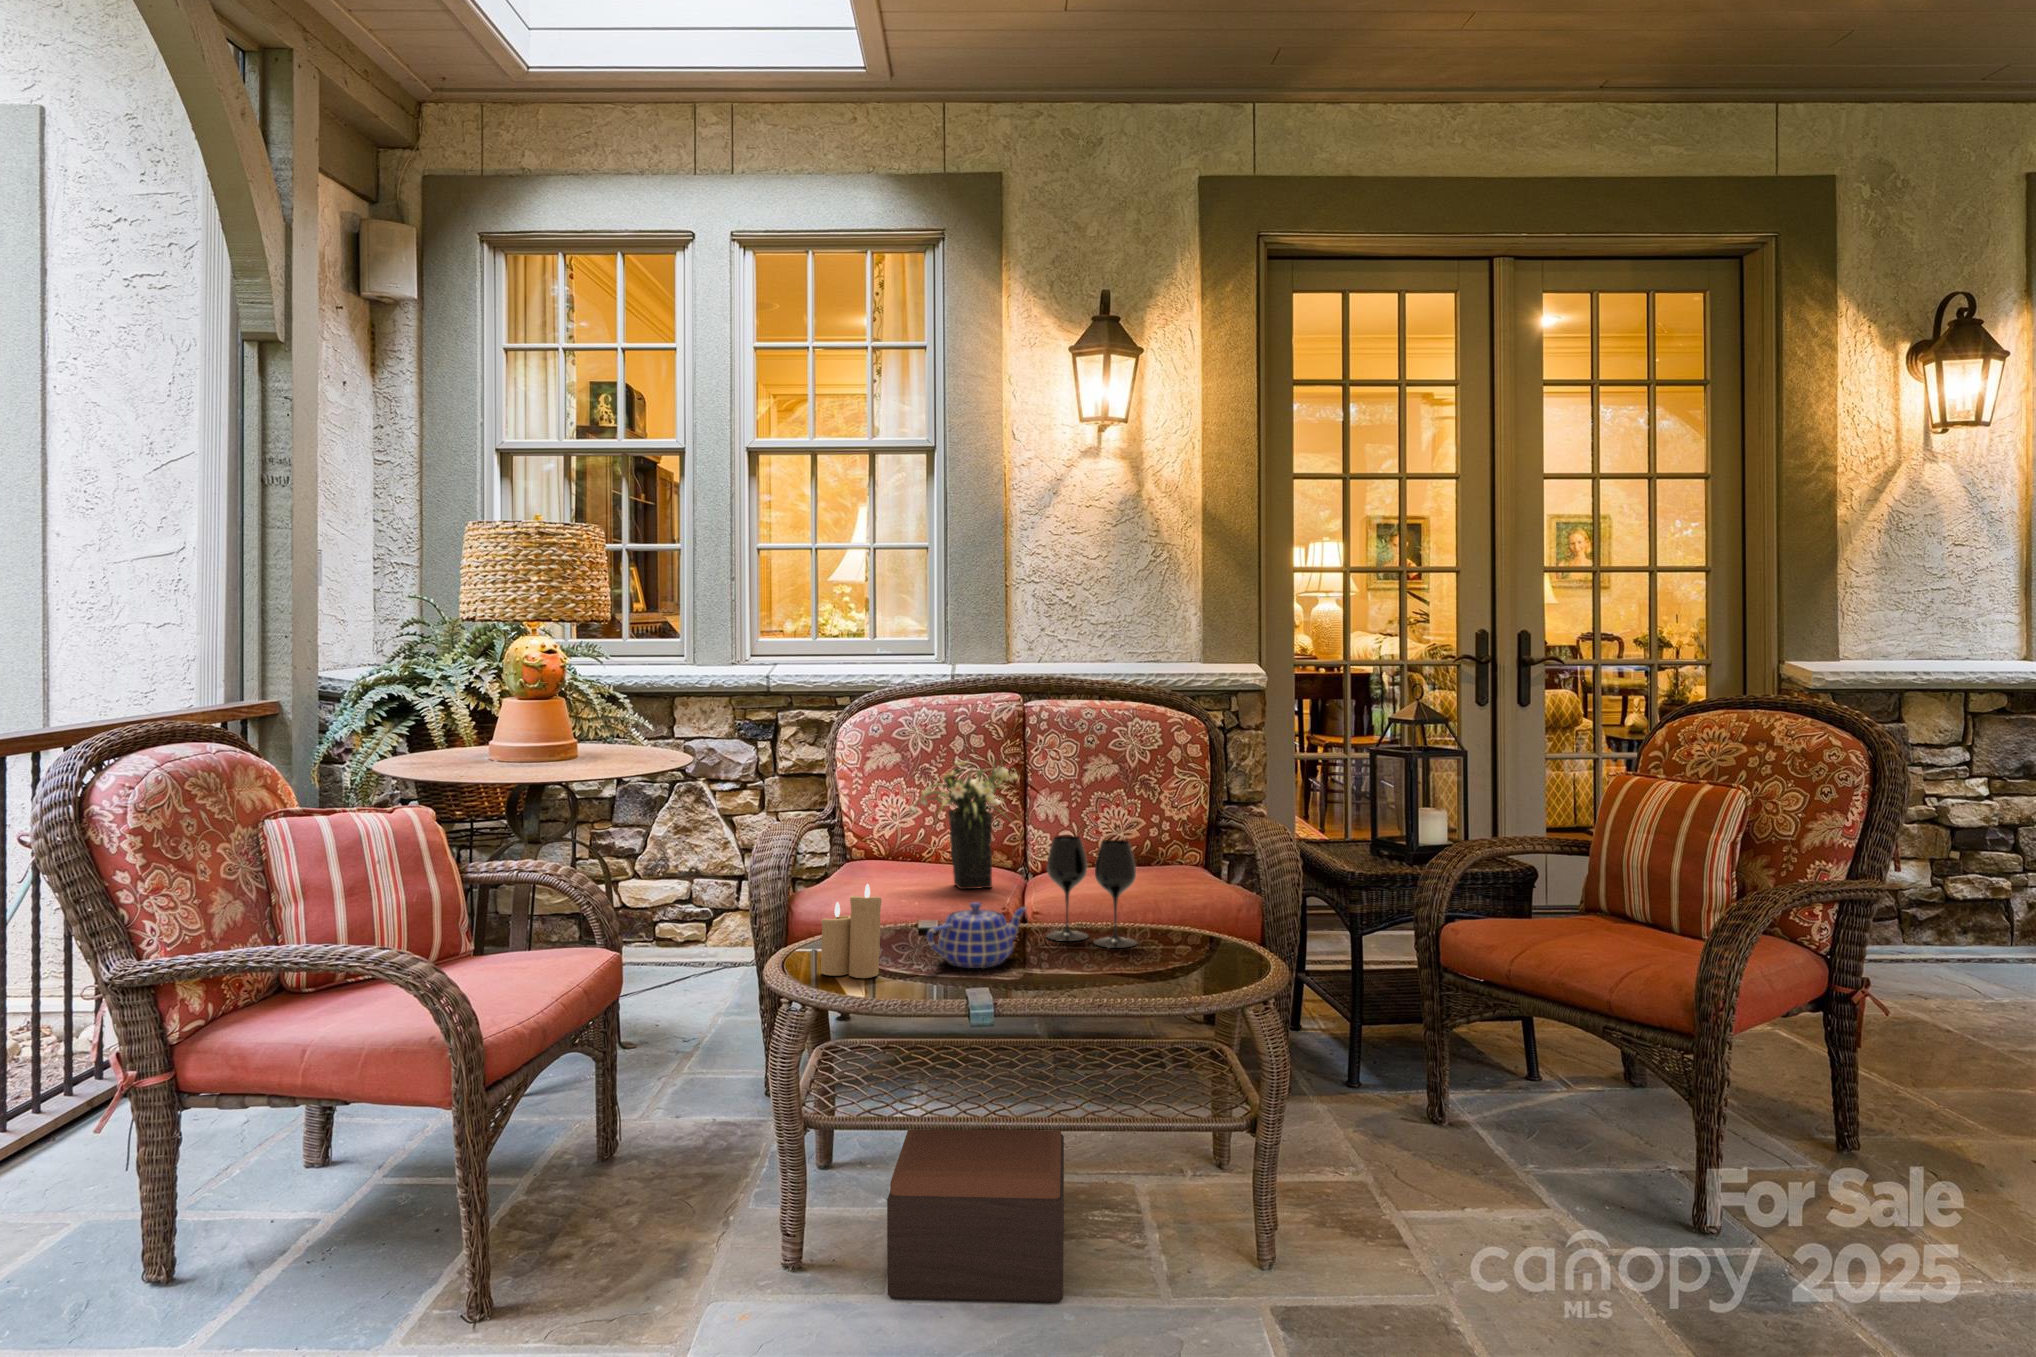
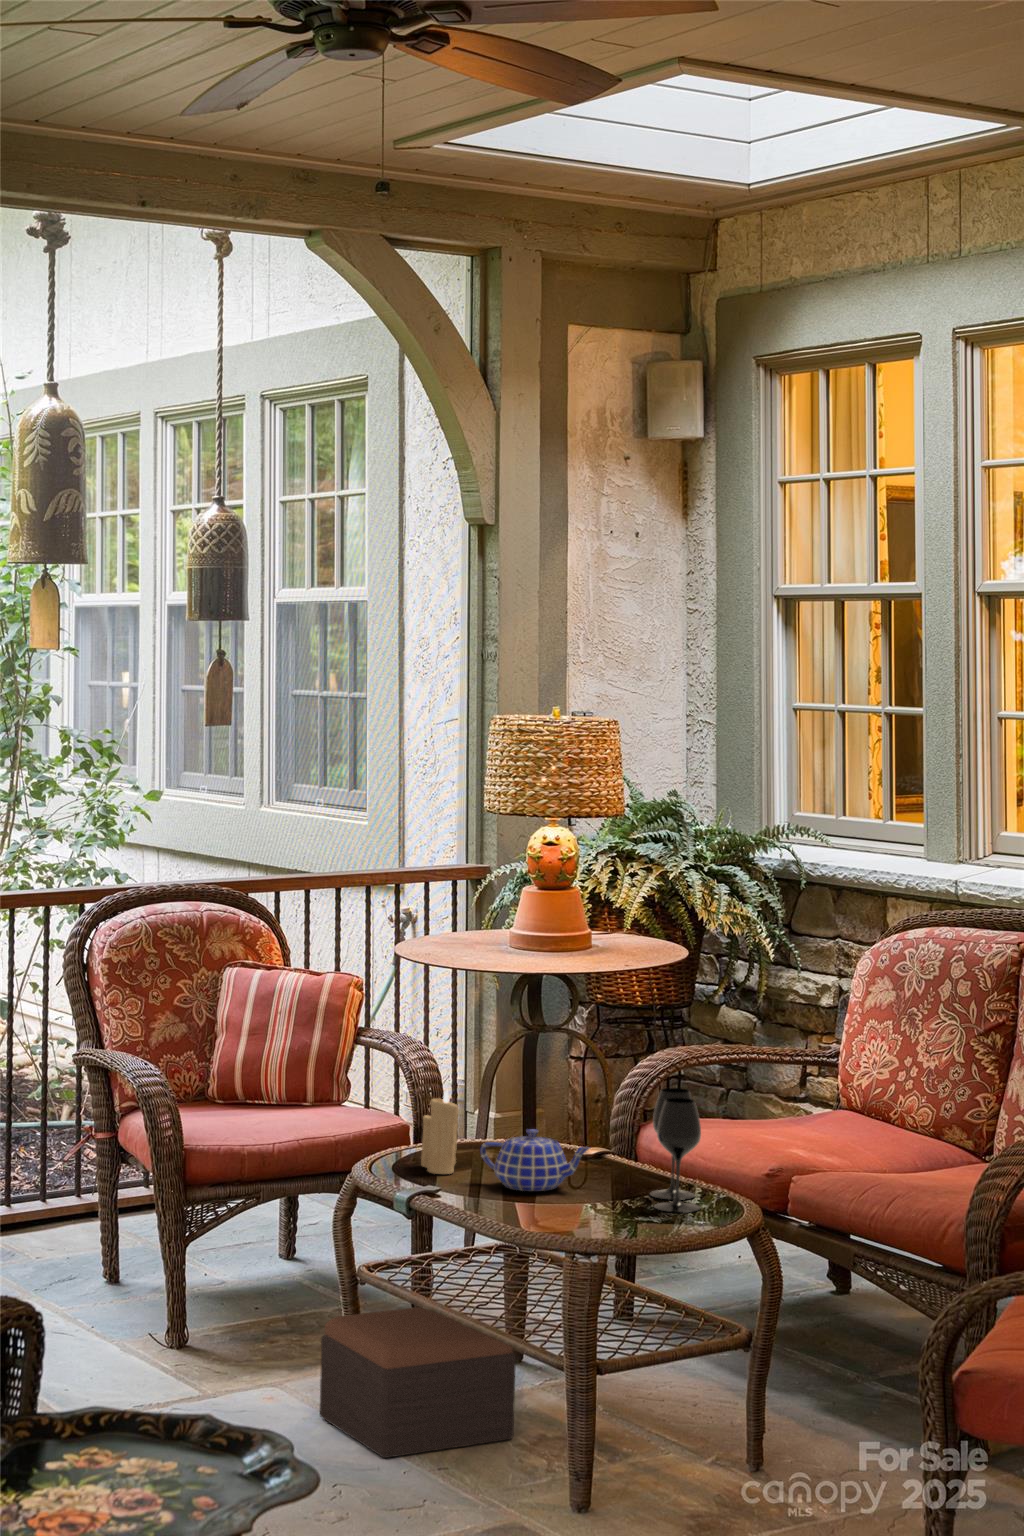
flower arrangement: present [909,760,1017,889] -> none [761,1004,886,1158]

